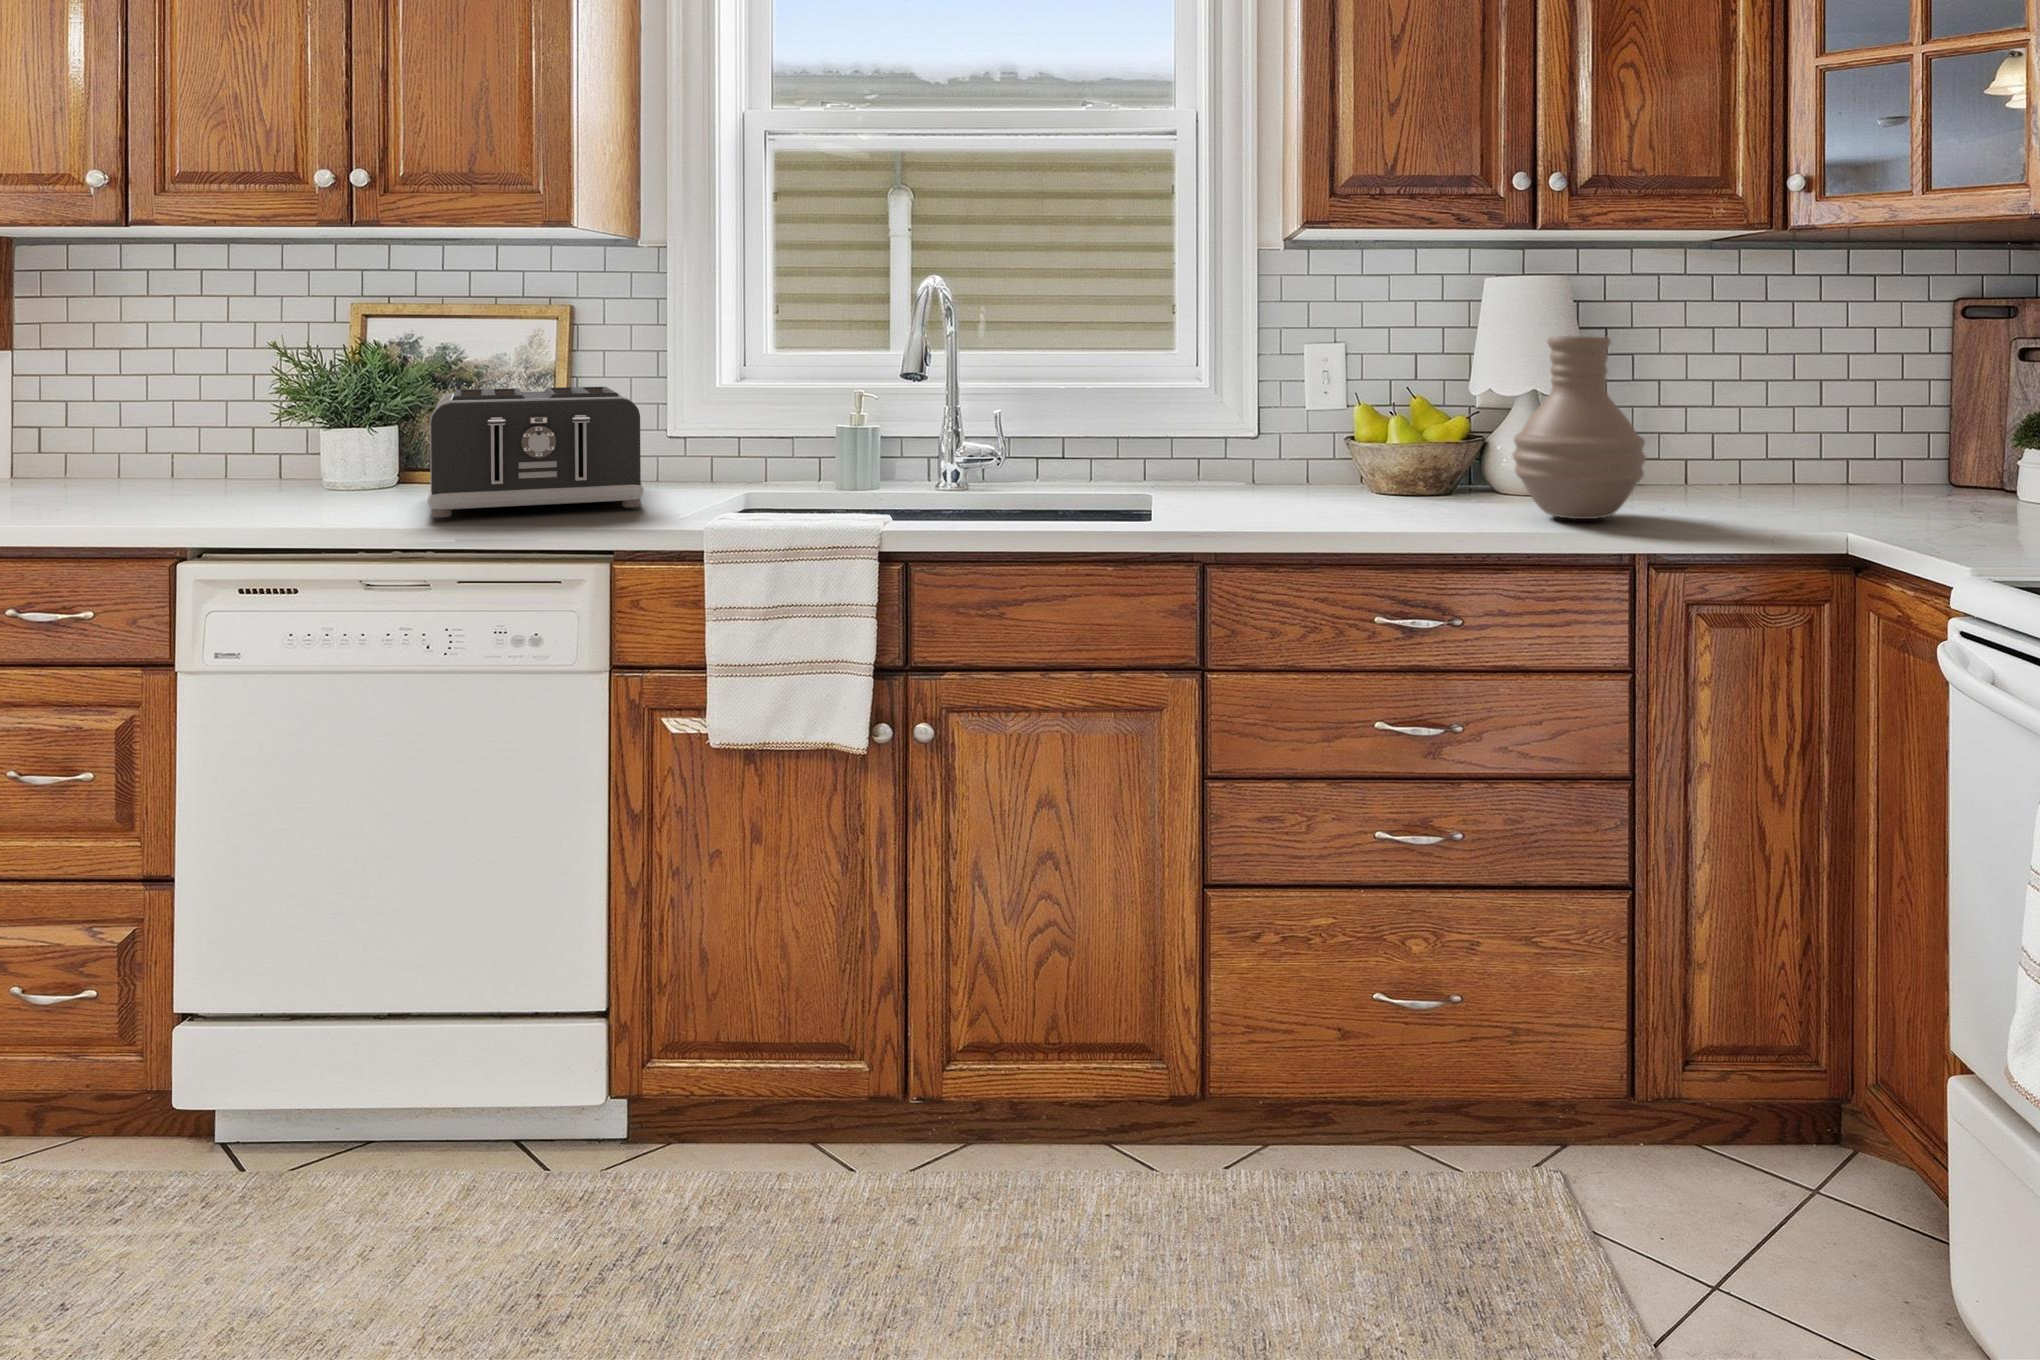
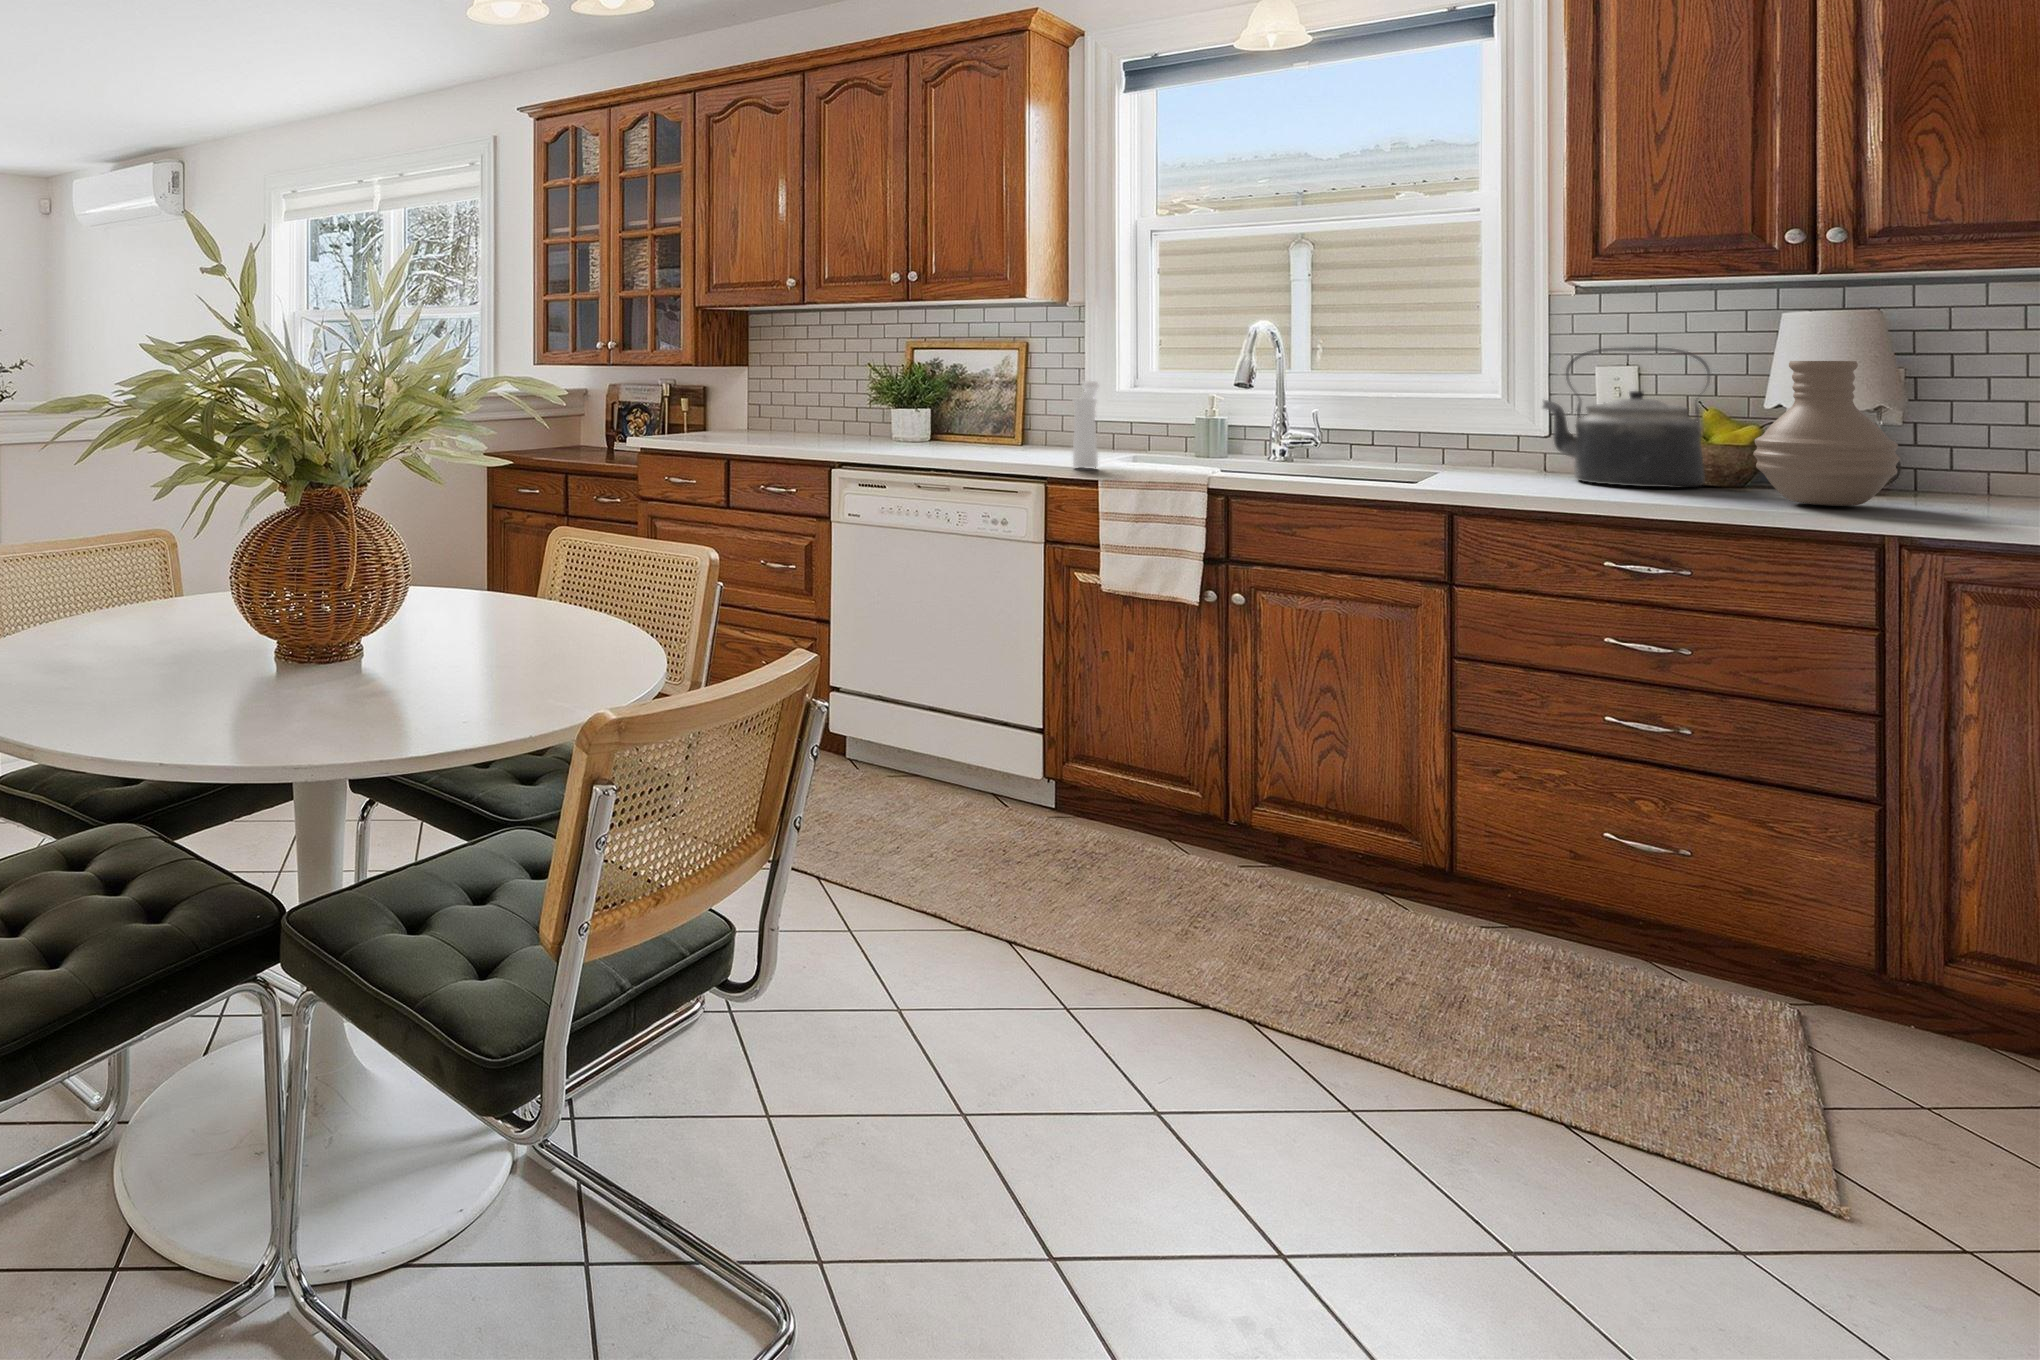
kettle: none [1274,318,1444,503] -> present [1543,347,1710,487]
pepper mill: none [658,374,702,532] -> present [1073,381,1099,468]
toaster: present [428,387,644,518] -> none [949,389,1067,457]

